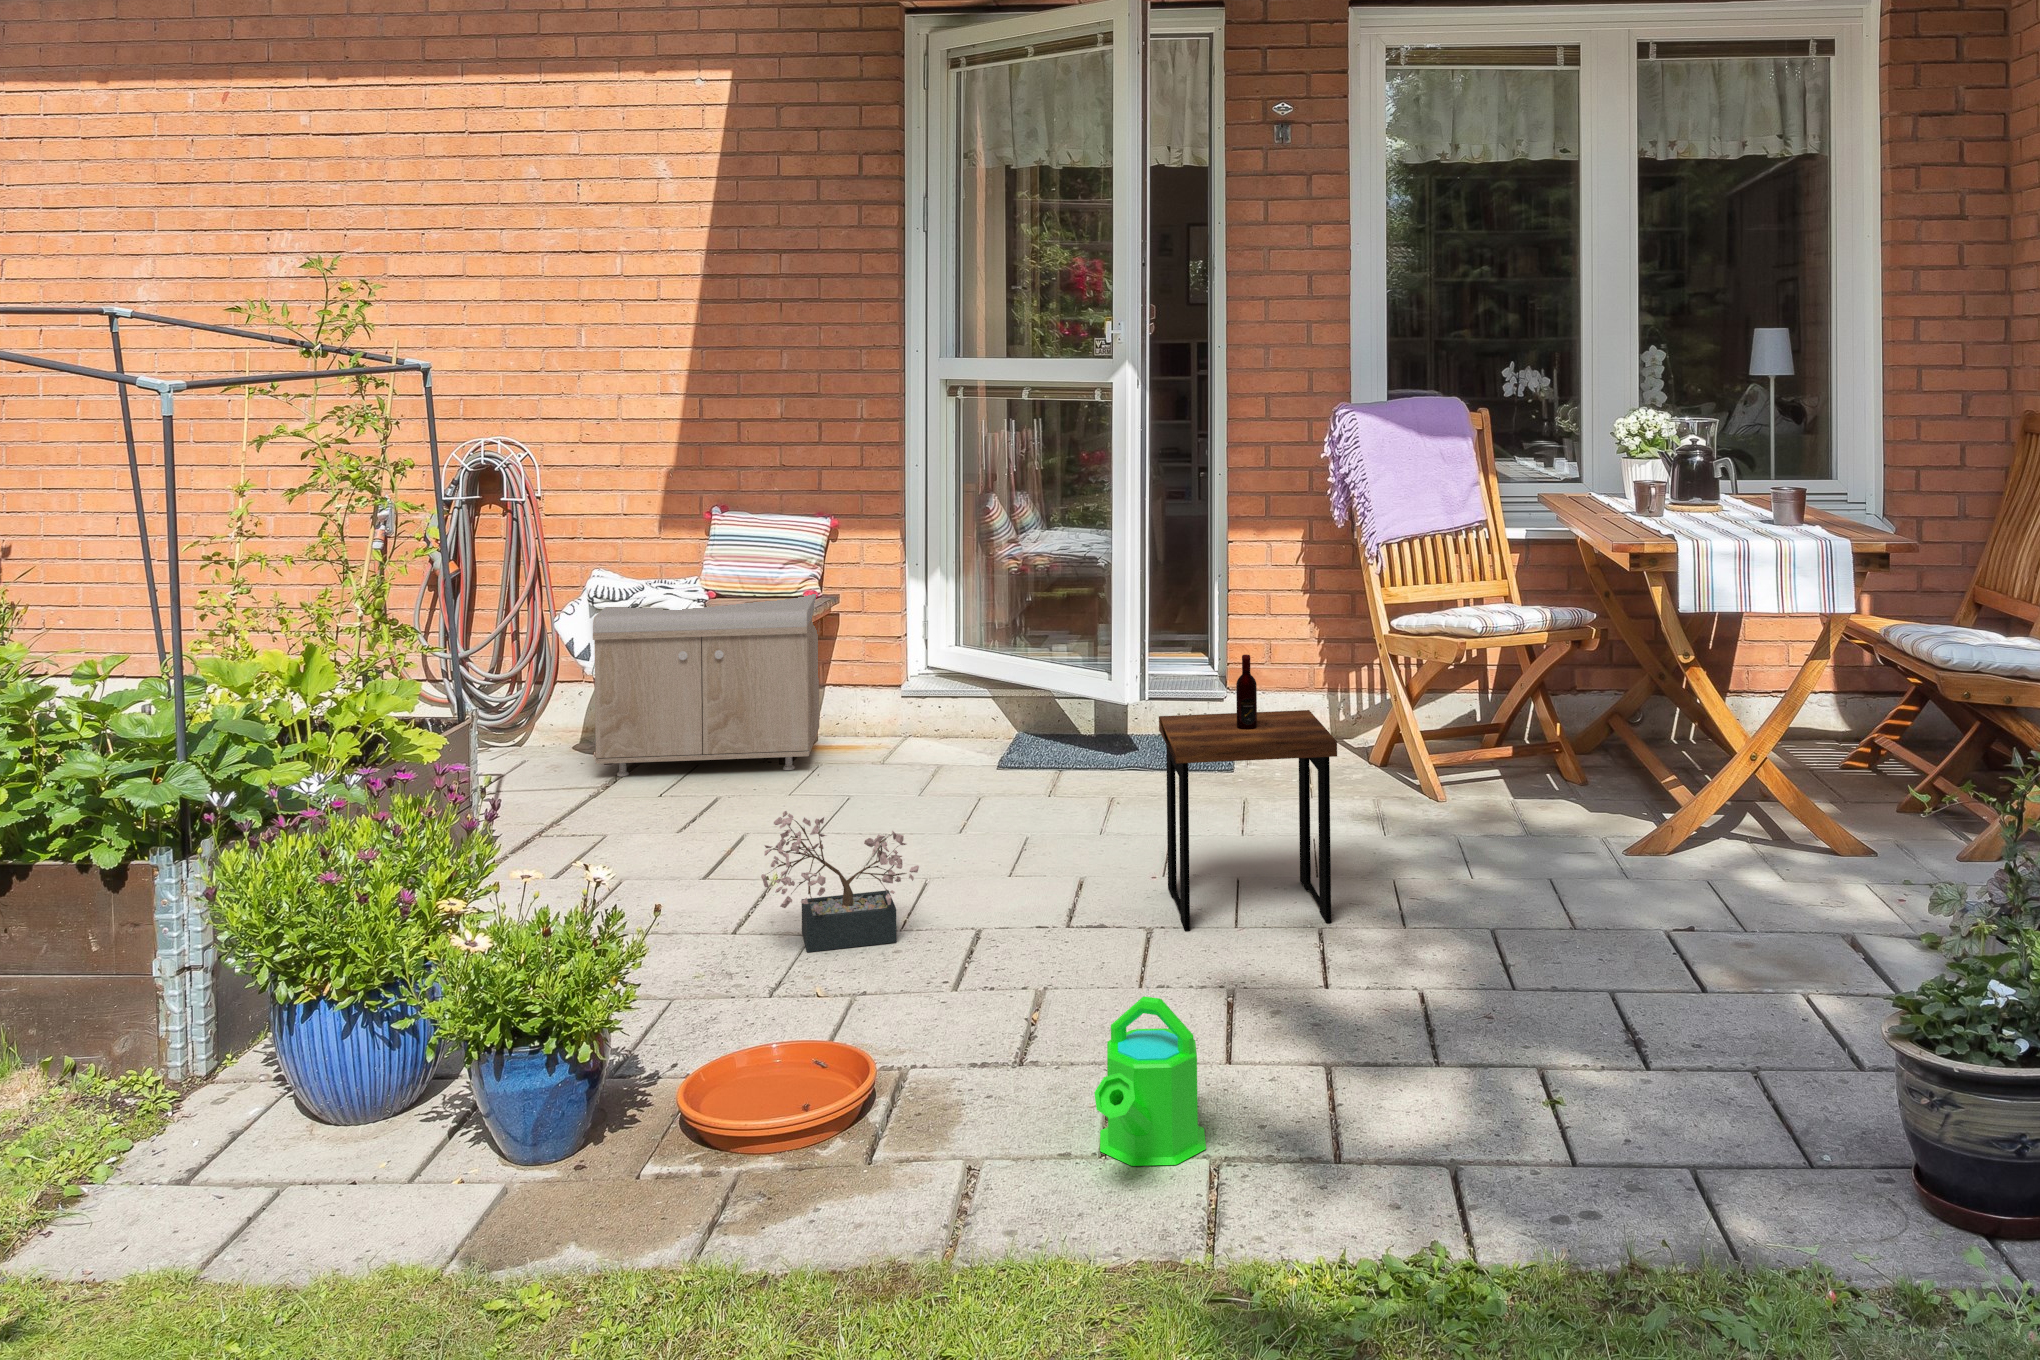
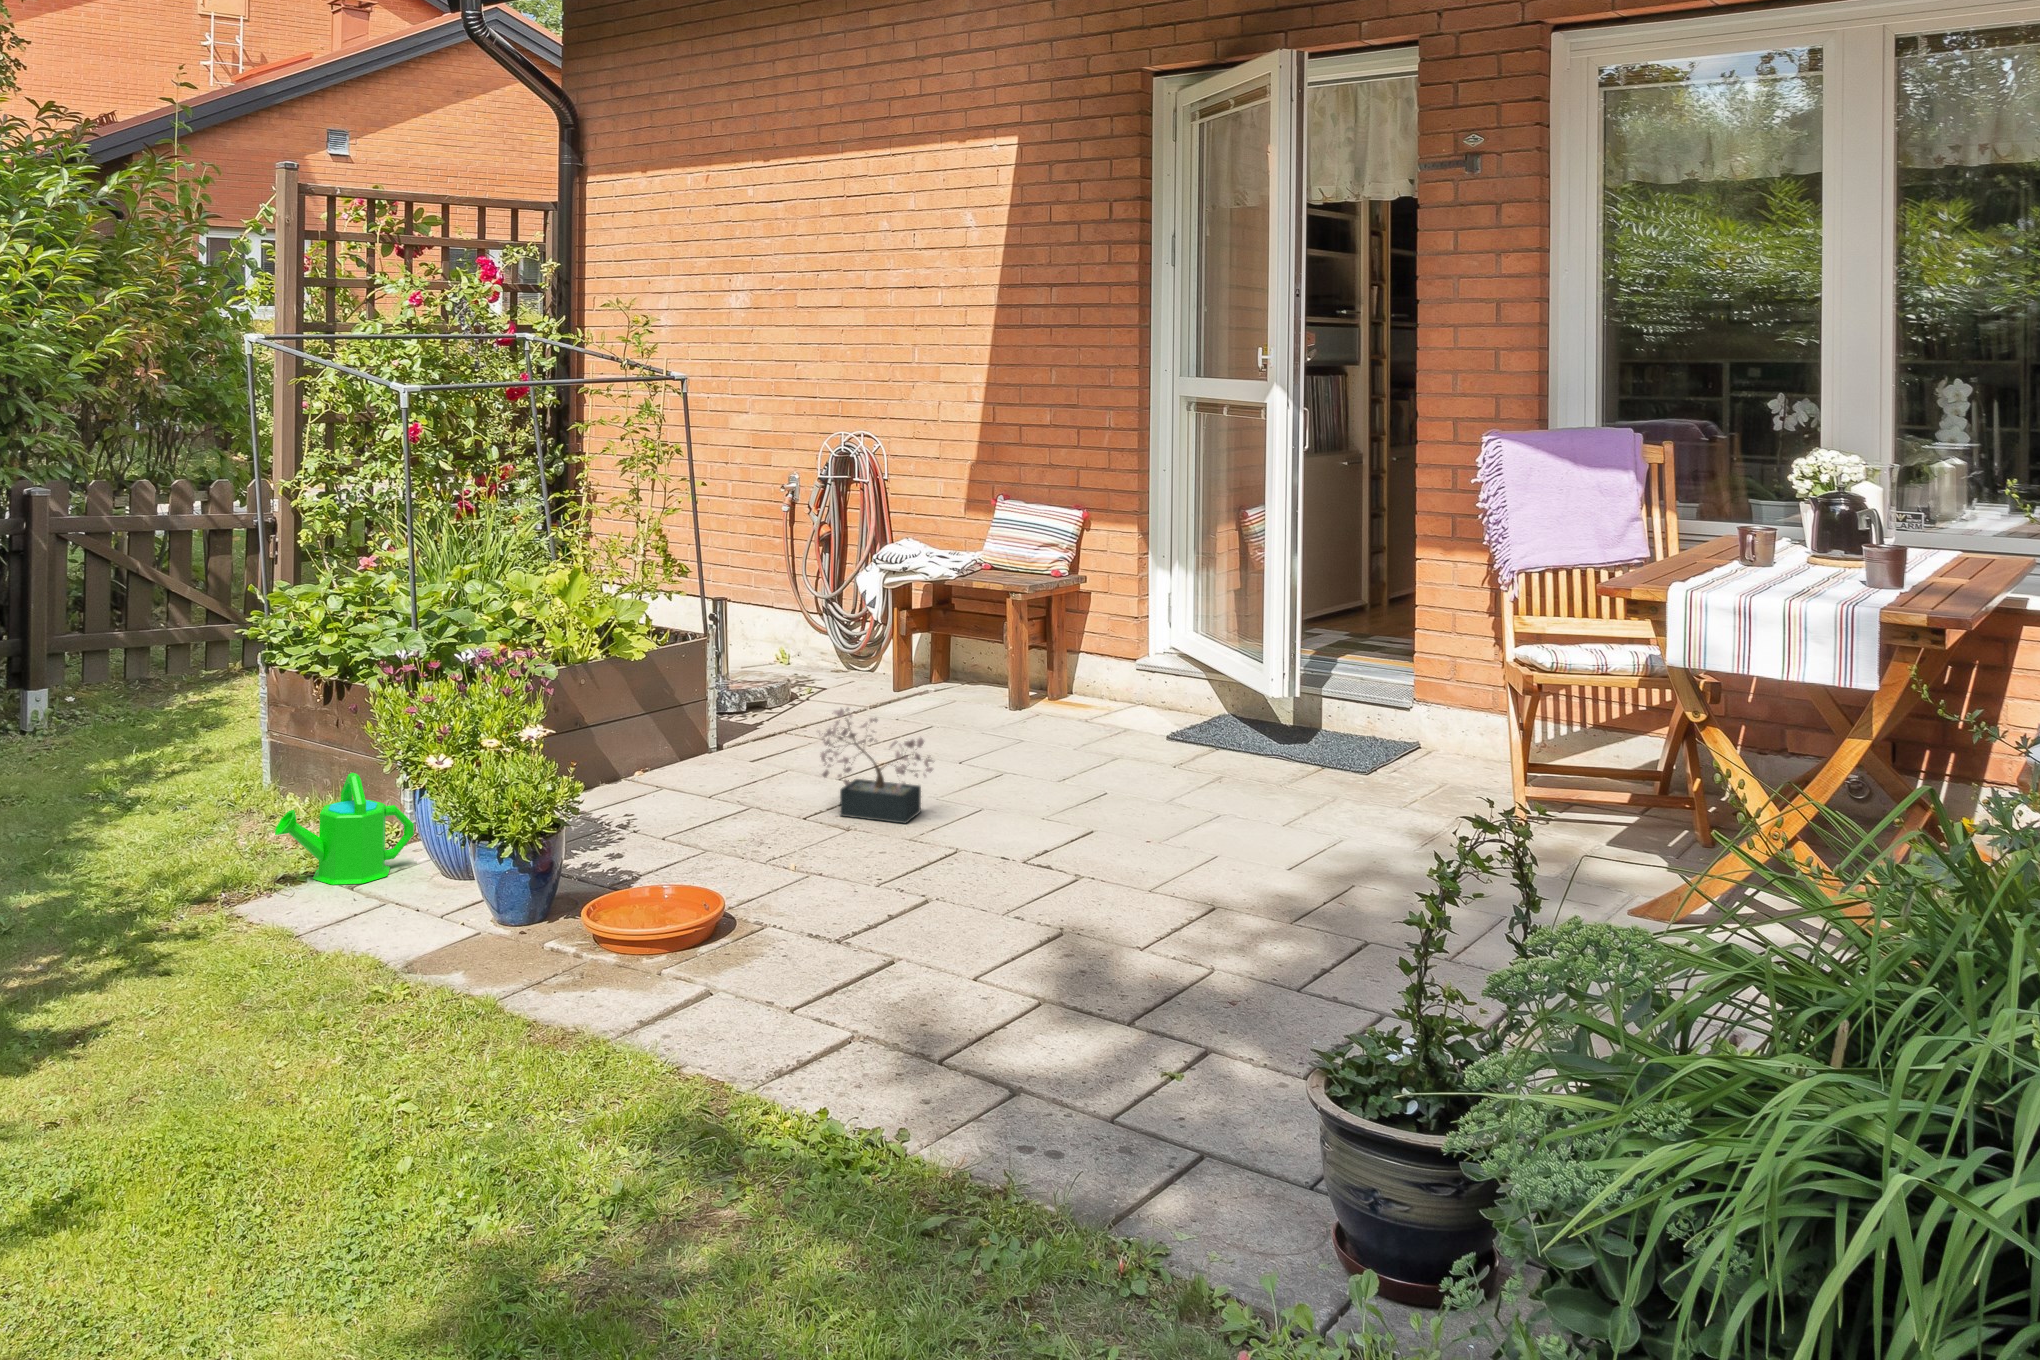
storage bench: present [593,594,819,777] -> none [874,559,1067,714]
side table: present [1159,655,1337,931] -> none [1118,632,1295,887]
watering can: present [1094,996,1206,1166] -> present [275,773,414,885]

